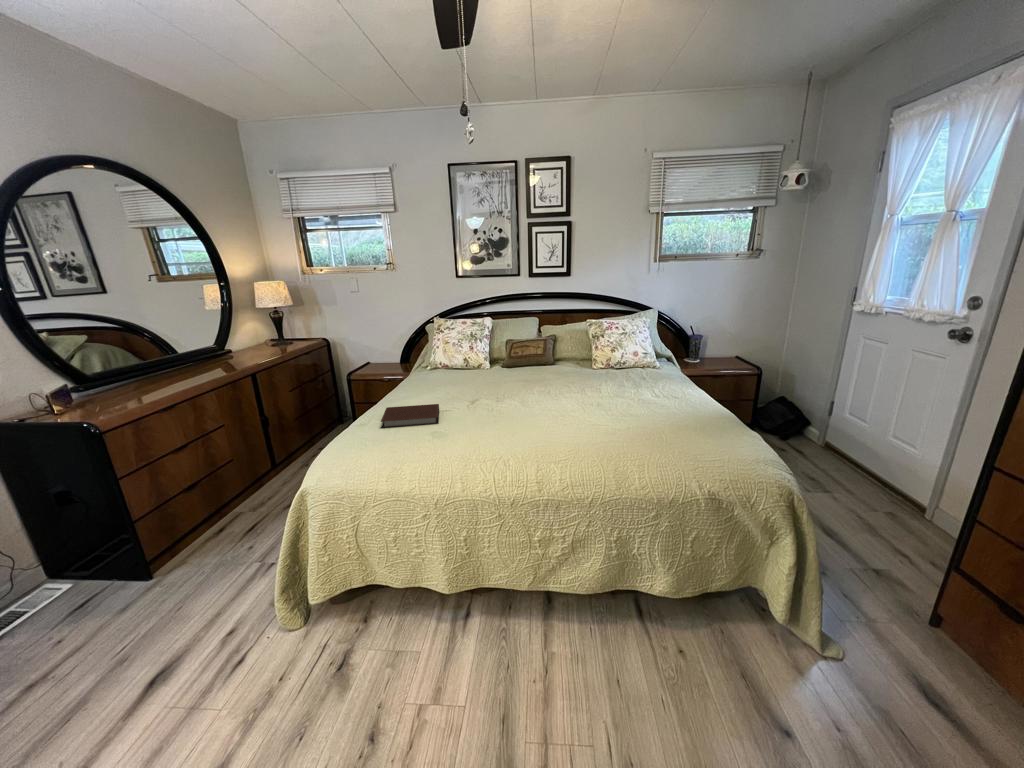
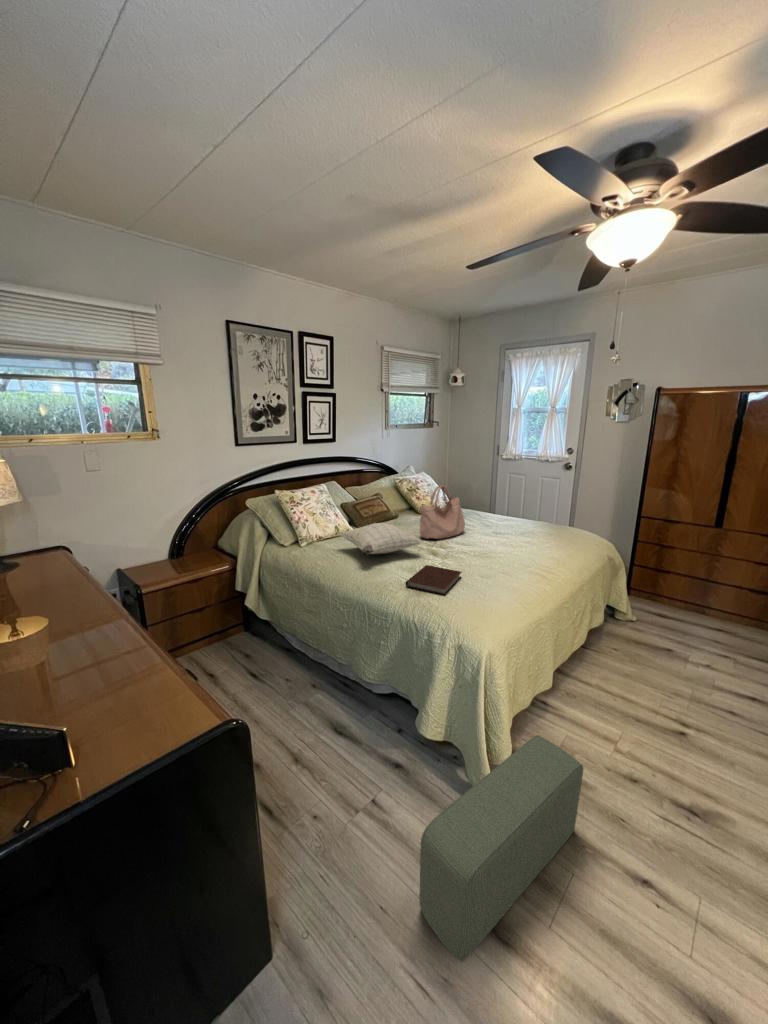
handbag: none [527,328,596,395] -> present [420,486,465,539]
pillow: none [413,356,506,389] -> present [340,523,422,555]
pouf: none [111,556,310,696] -> present [419,735,583,962]

